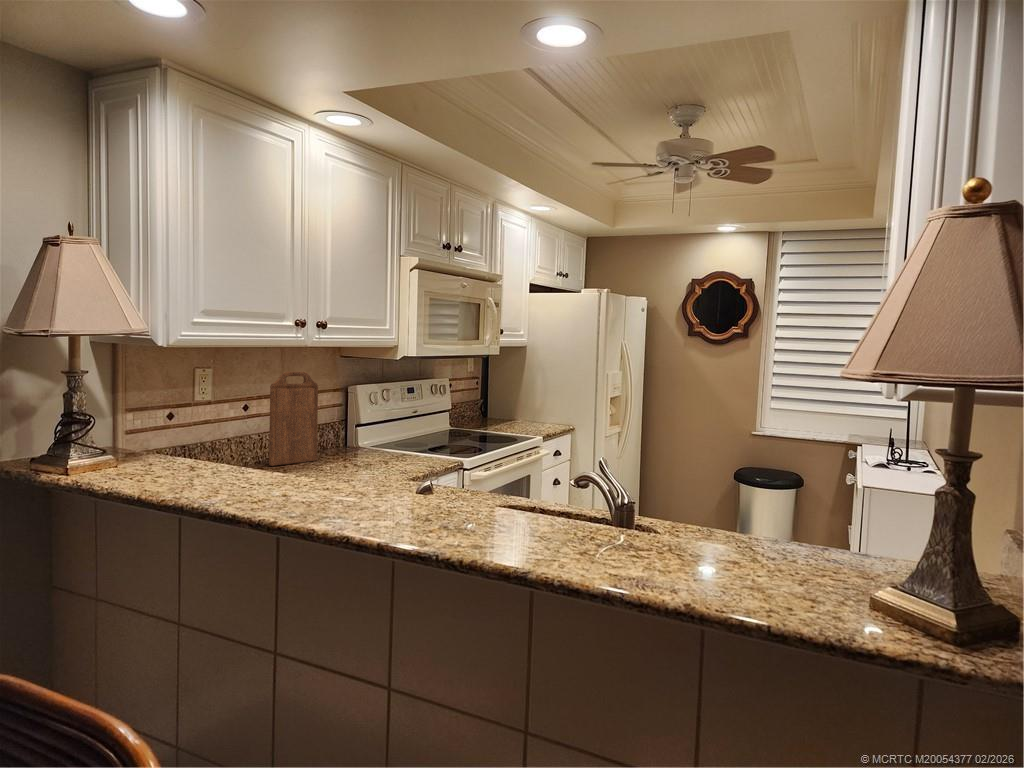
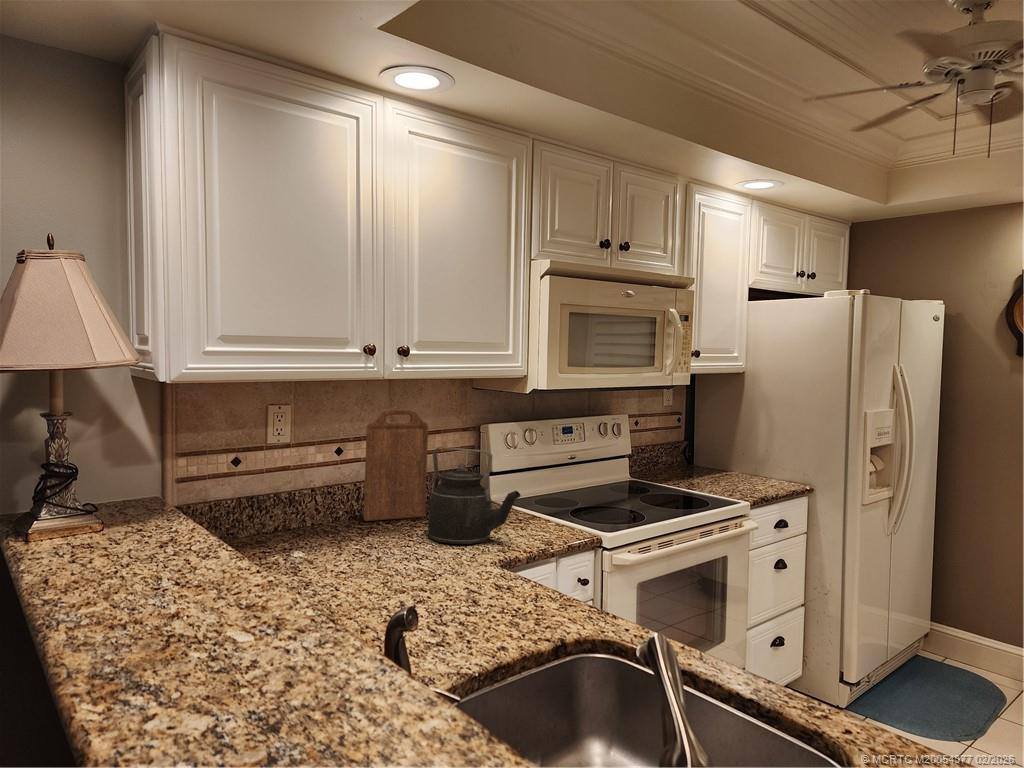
kettle: none [332,400,409,474] -> present [428,447,521,544]

